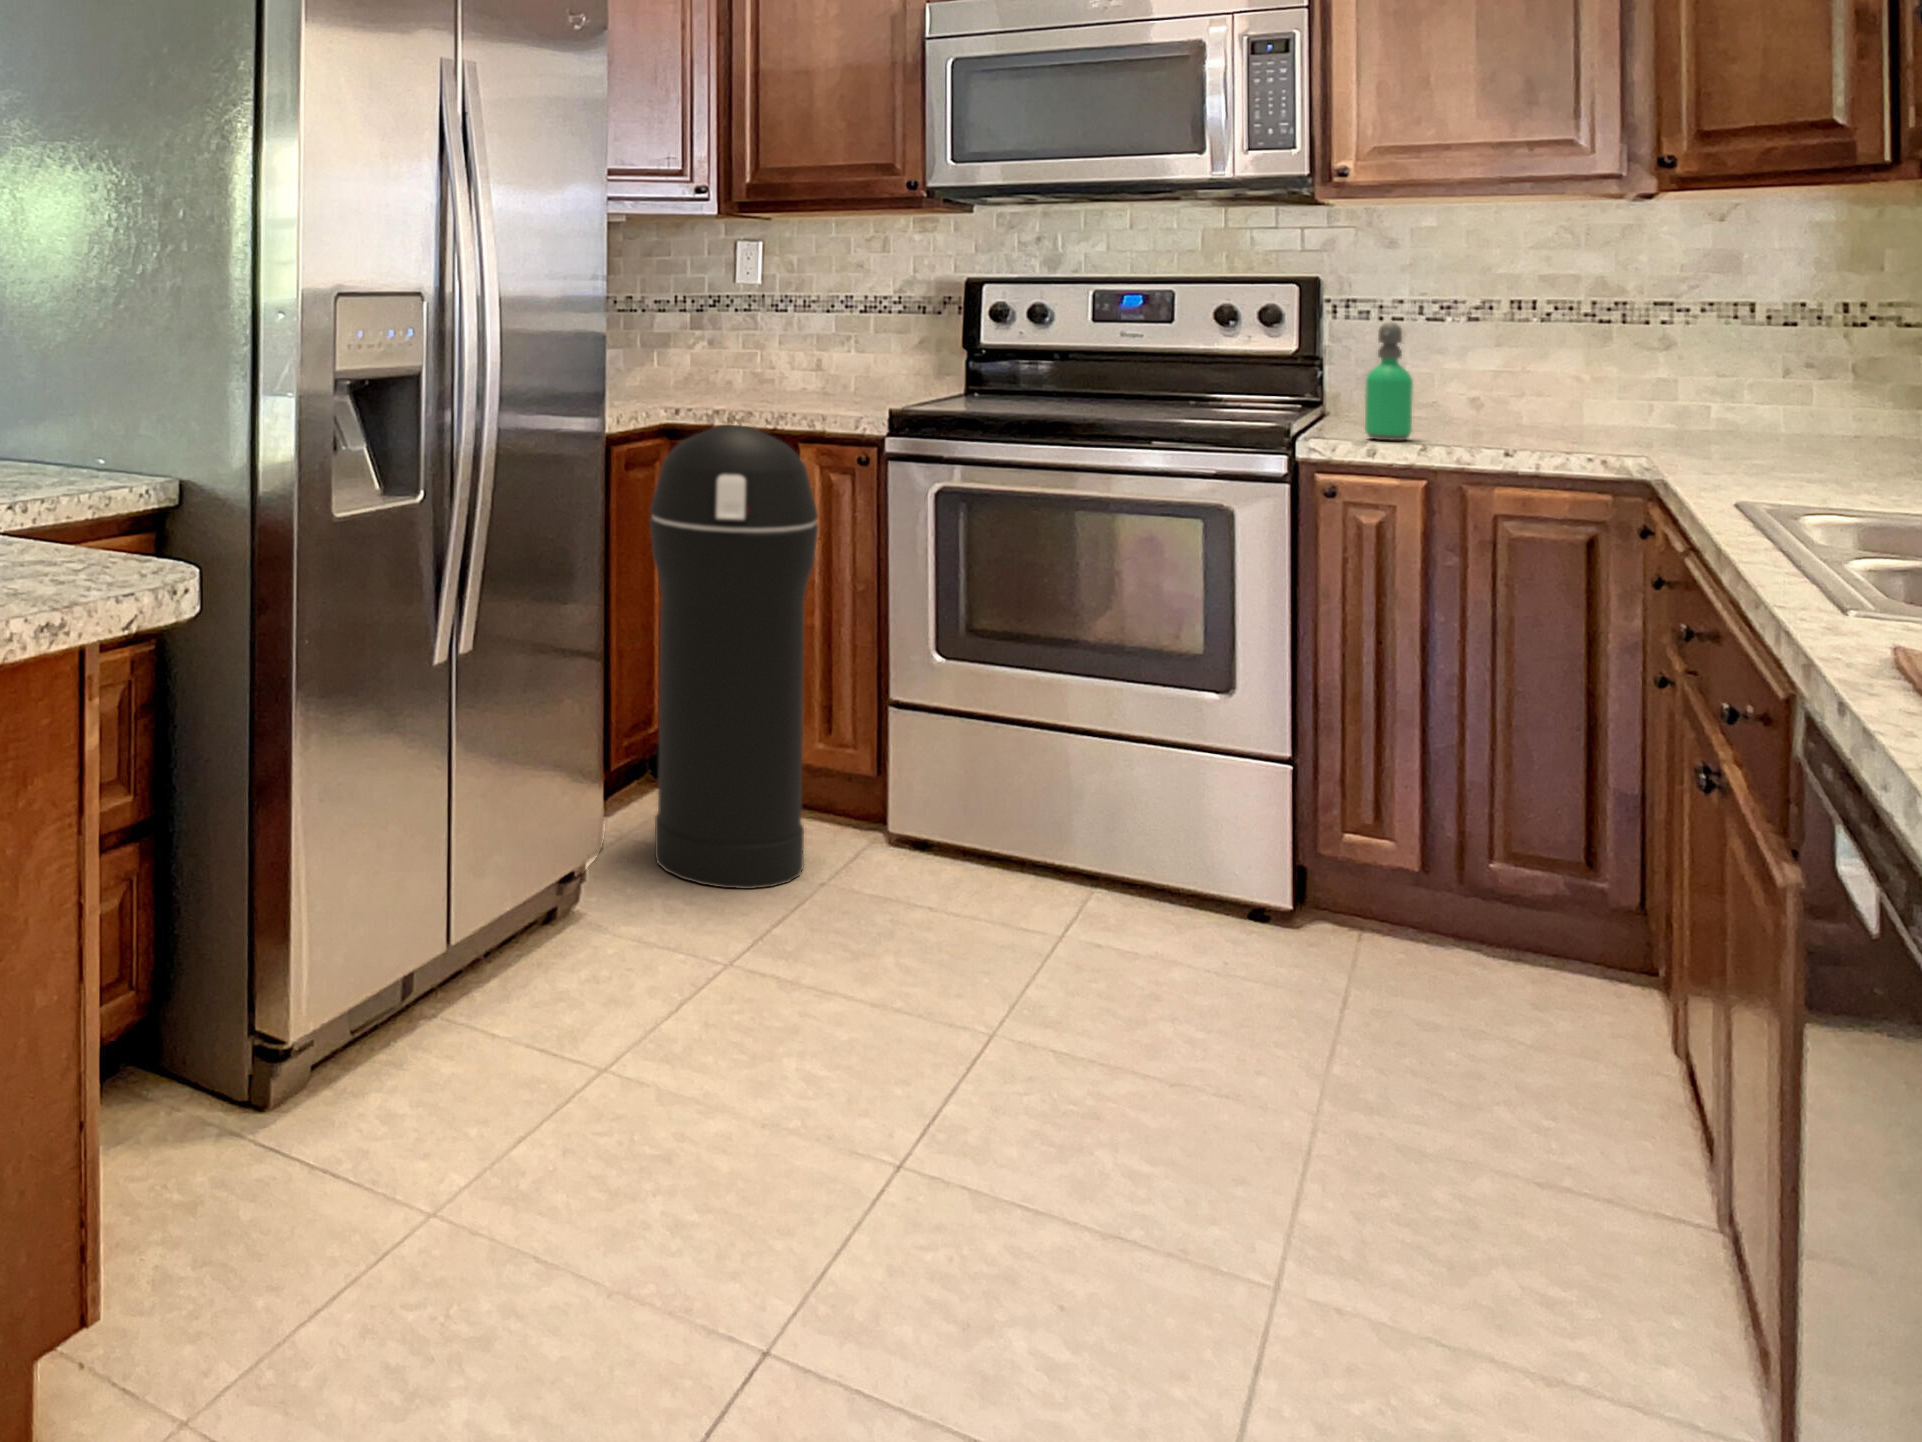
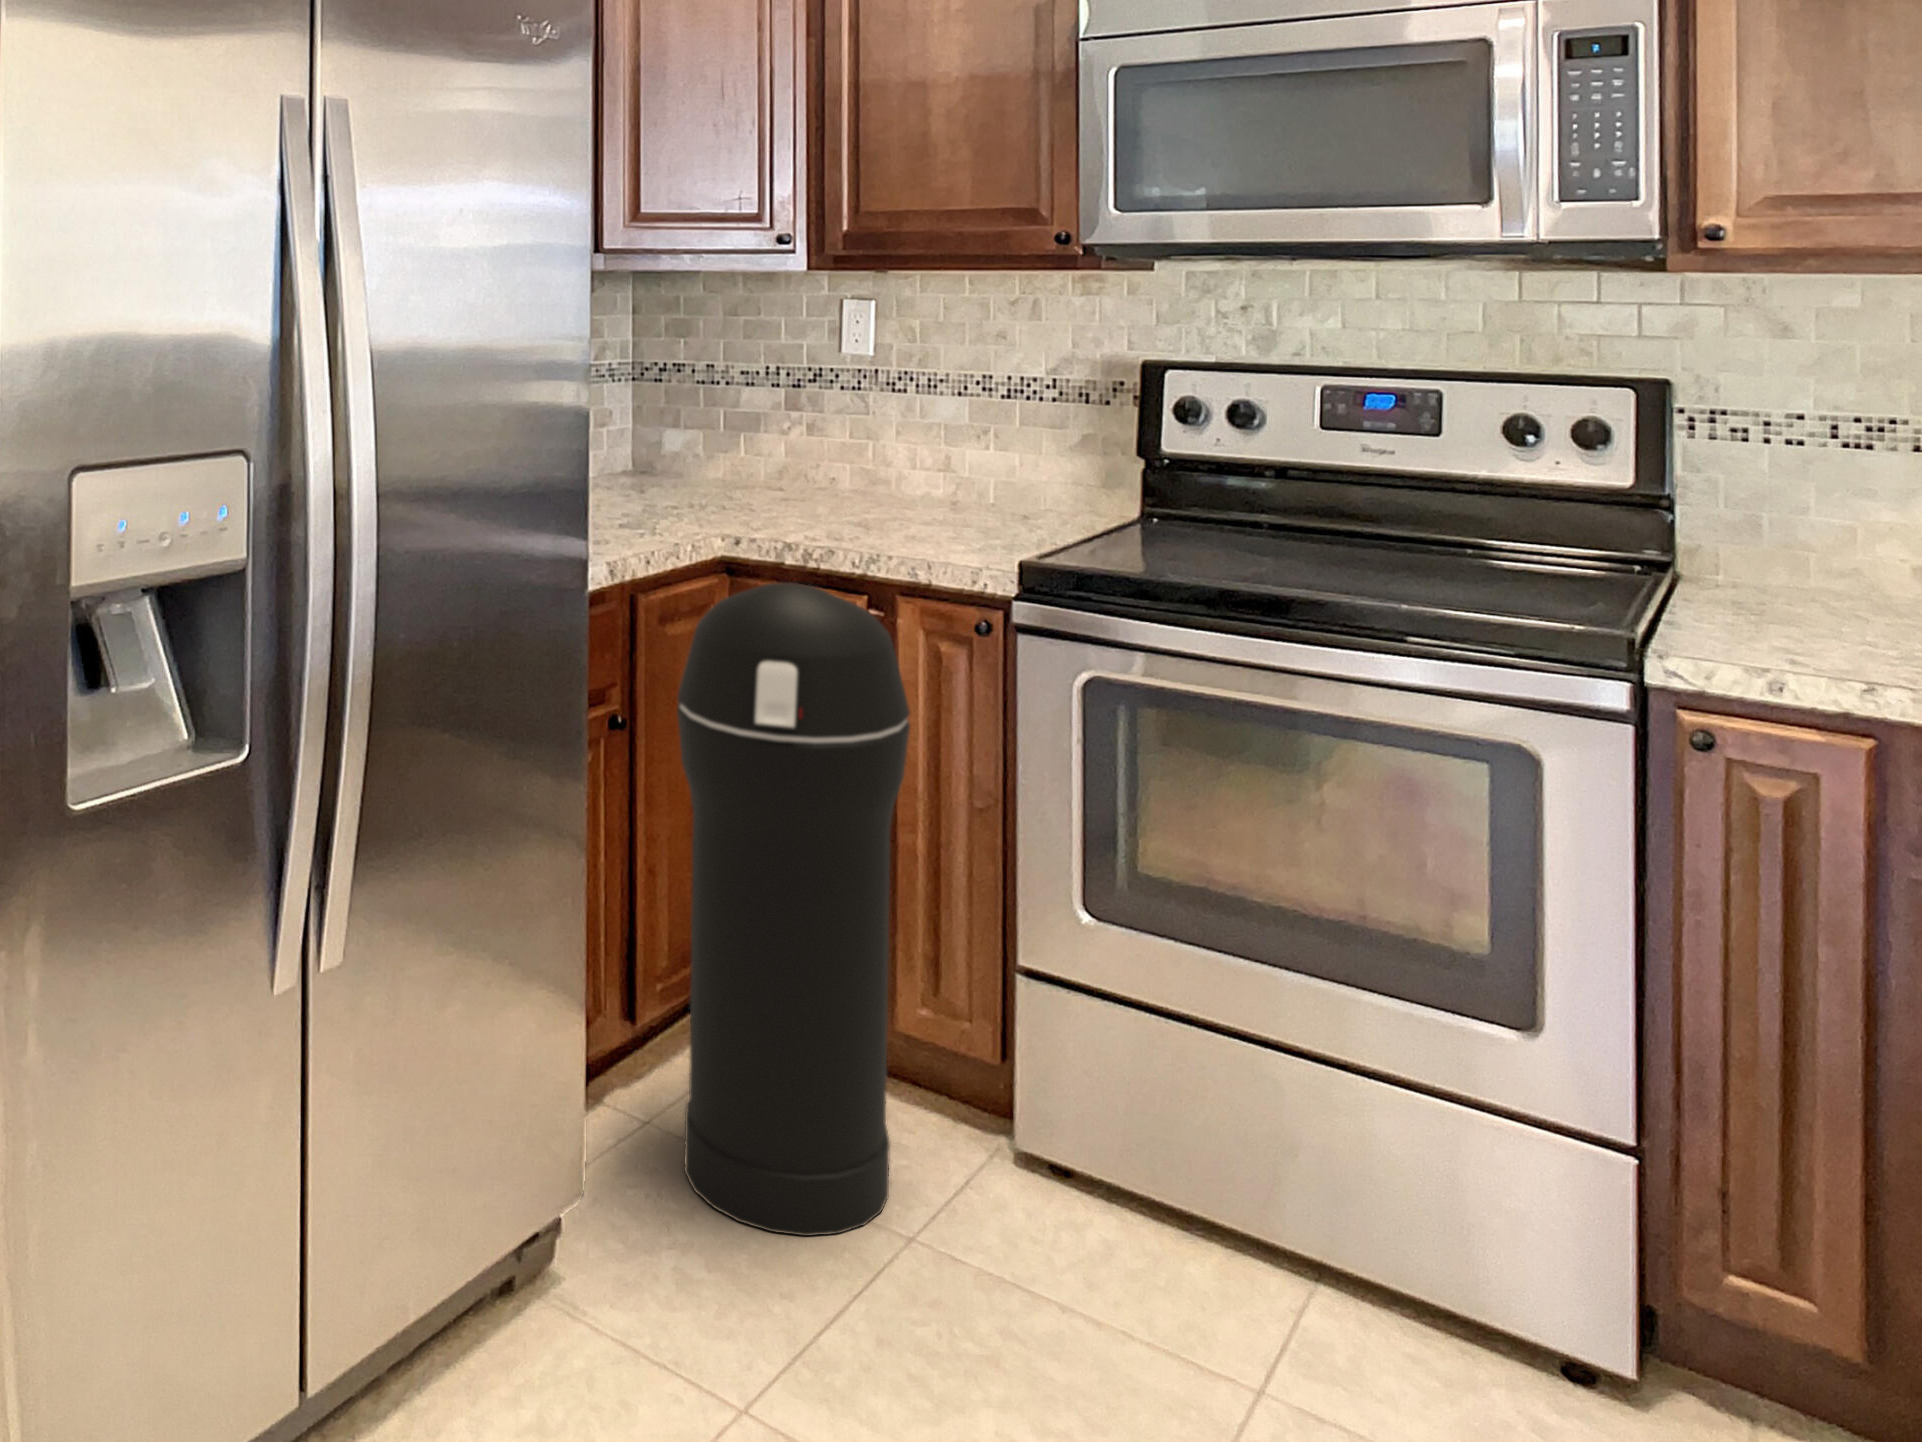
soap dispenser: present [1365,323,1413,440] -> none [1757,468,1841,651]

